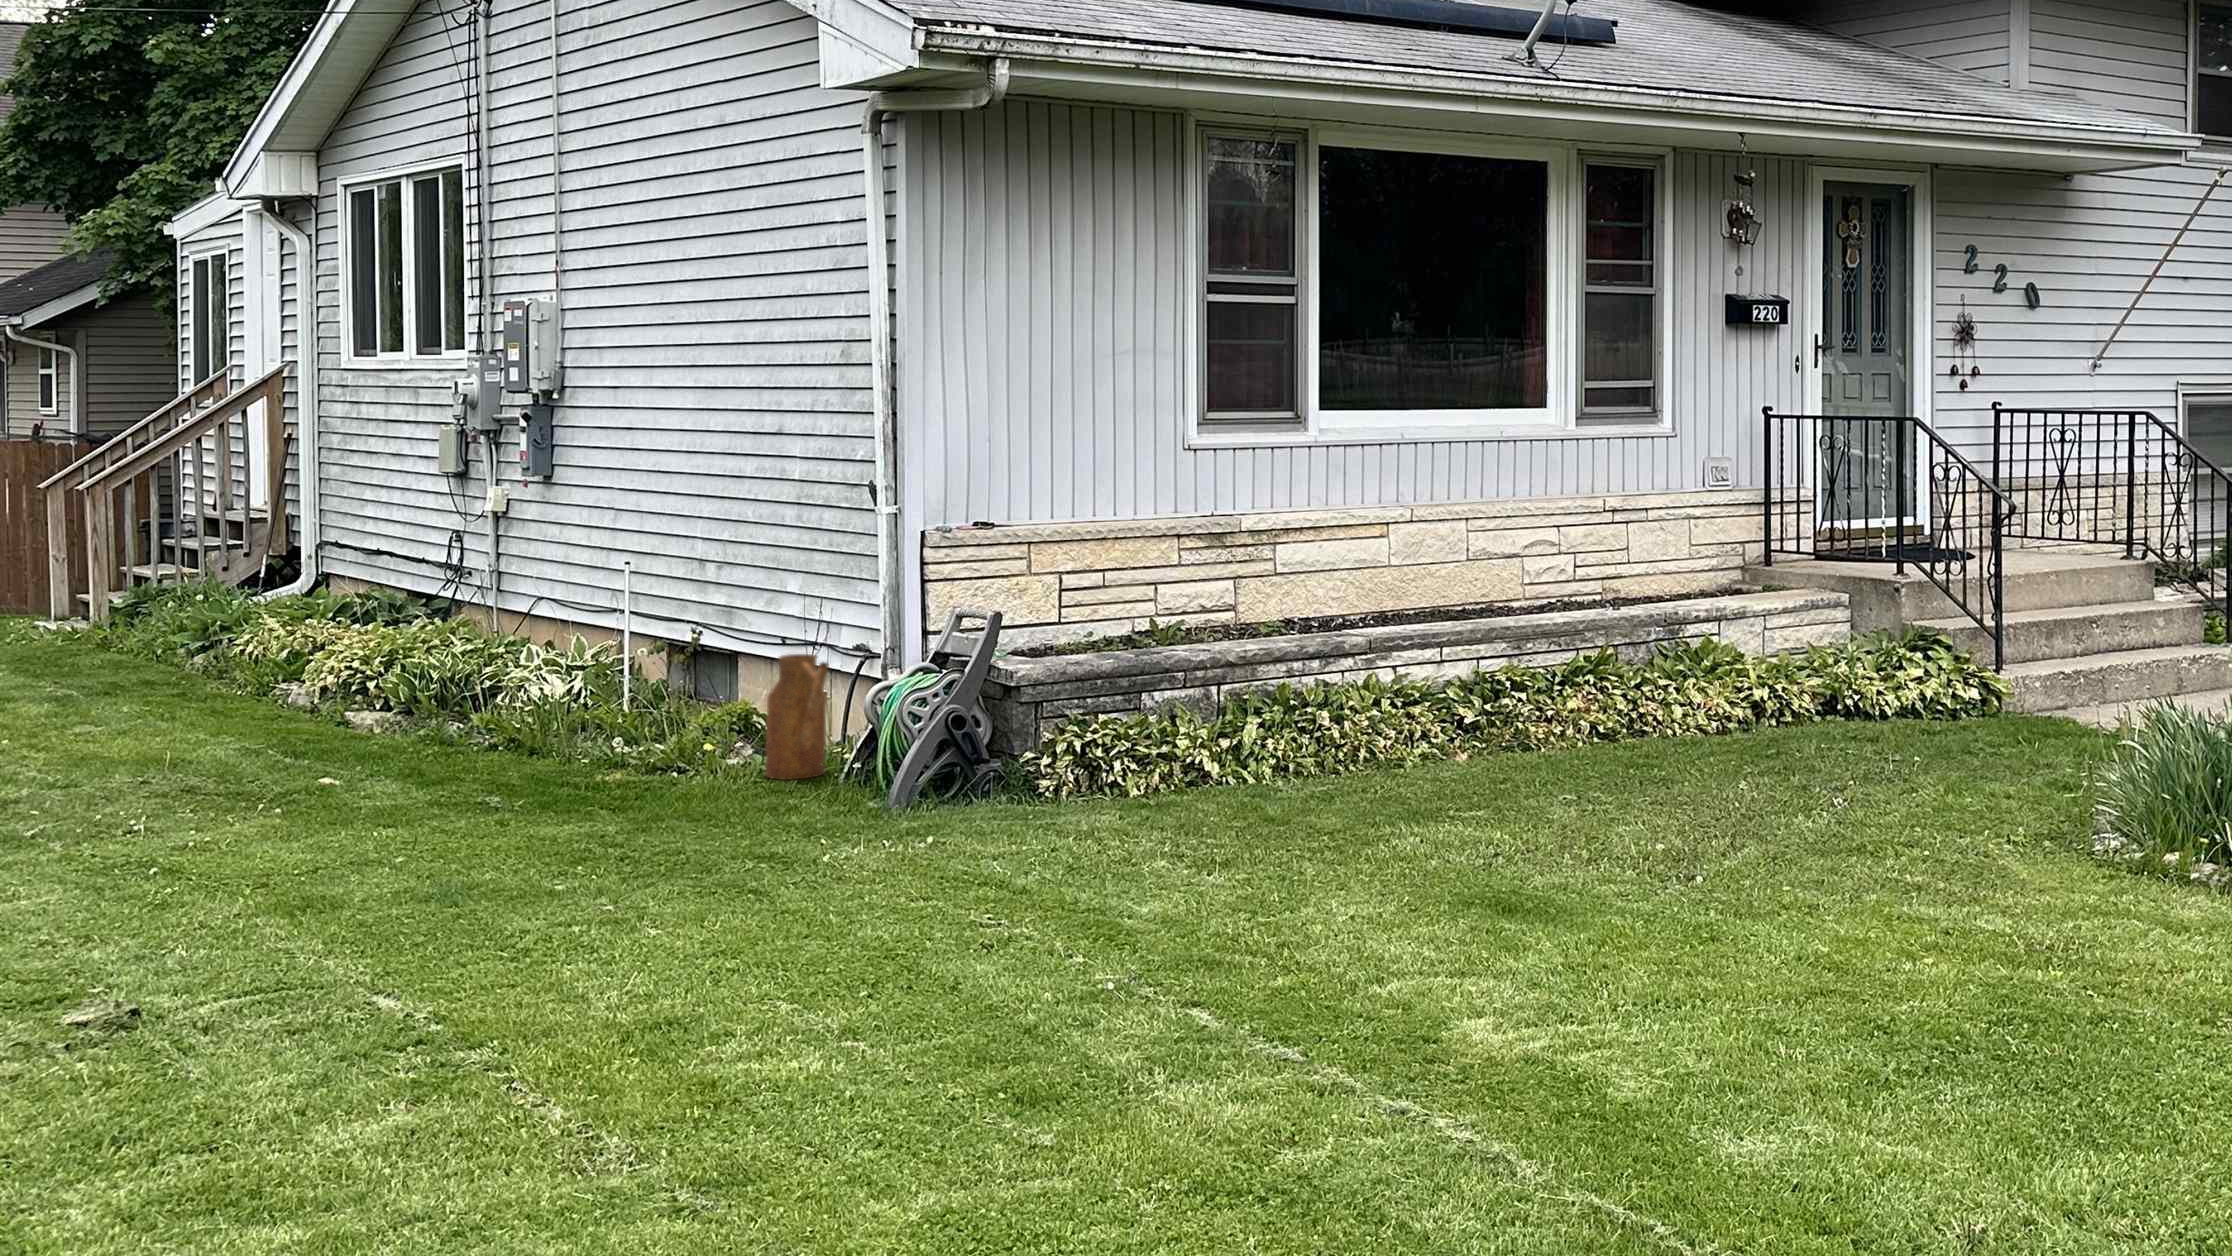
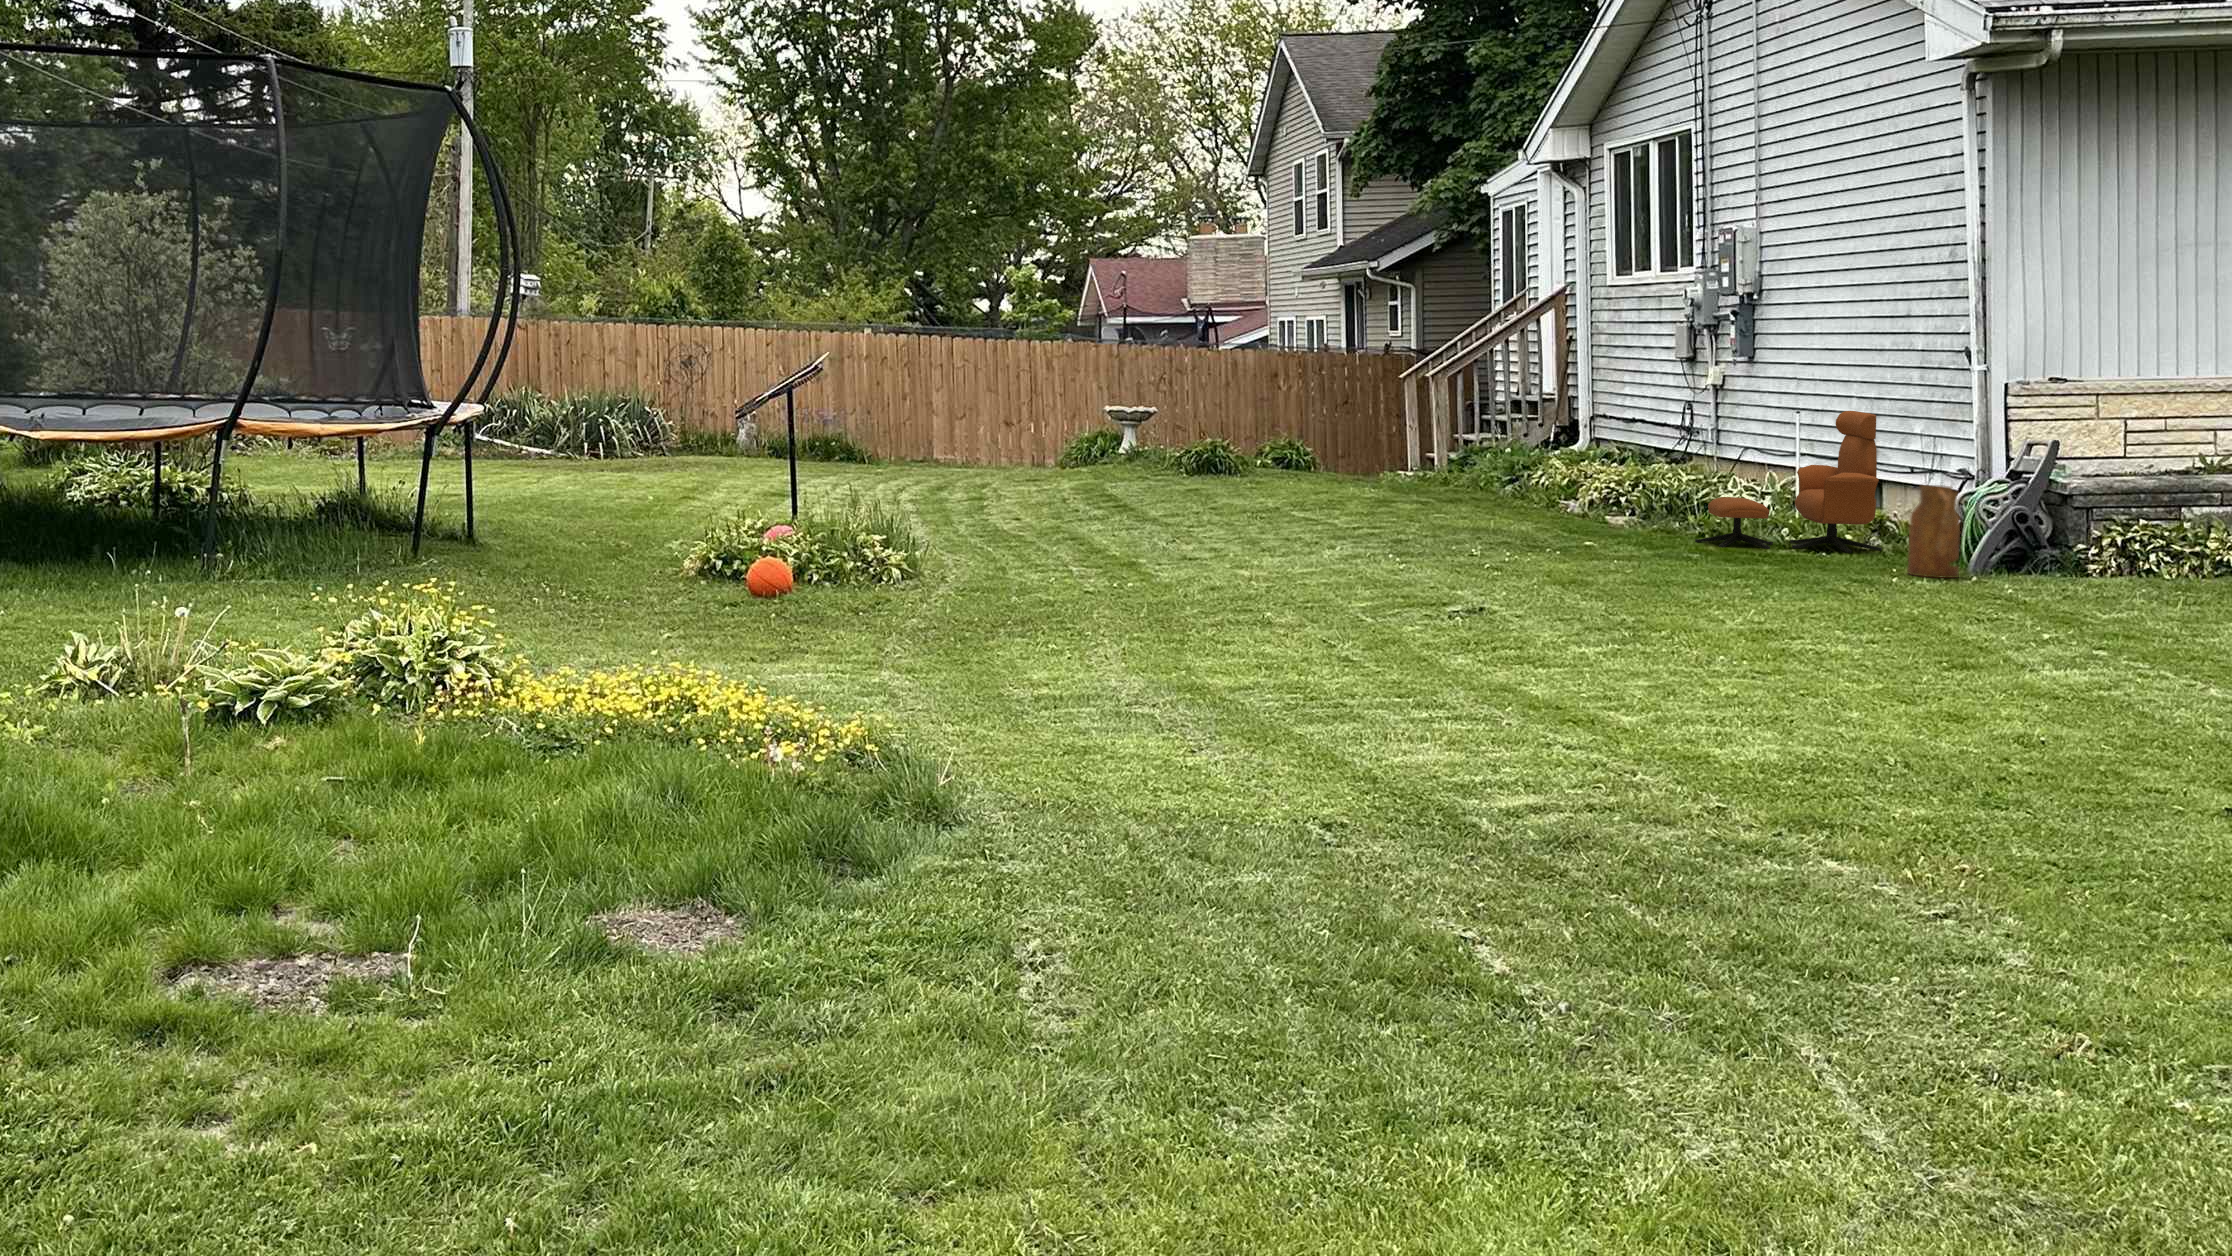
lounge chair: none [474,549,721,758] -> present [1695,411,1882,553]

